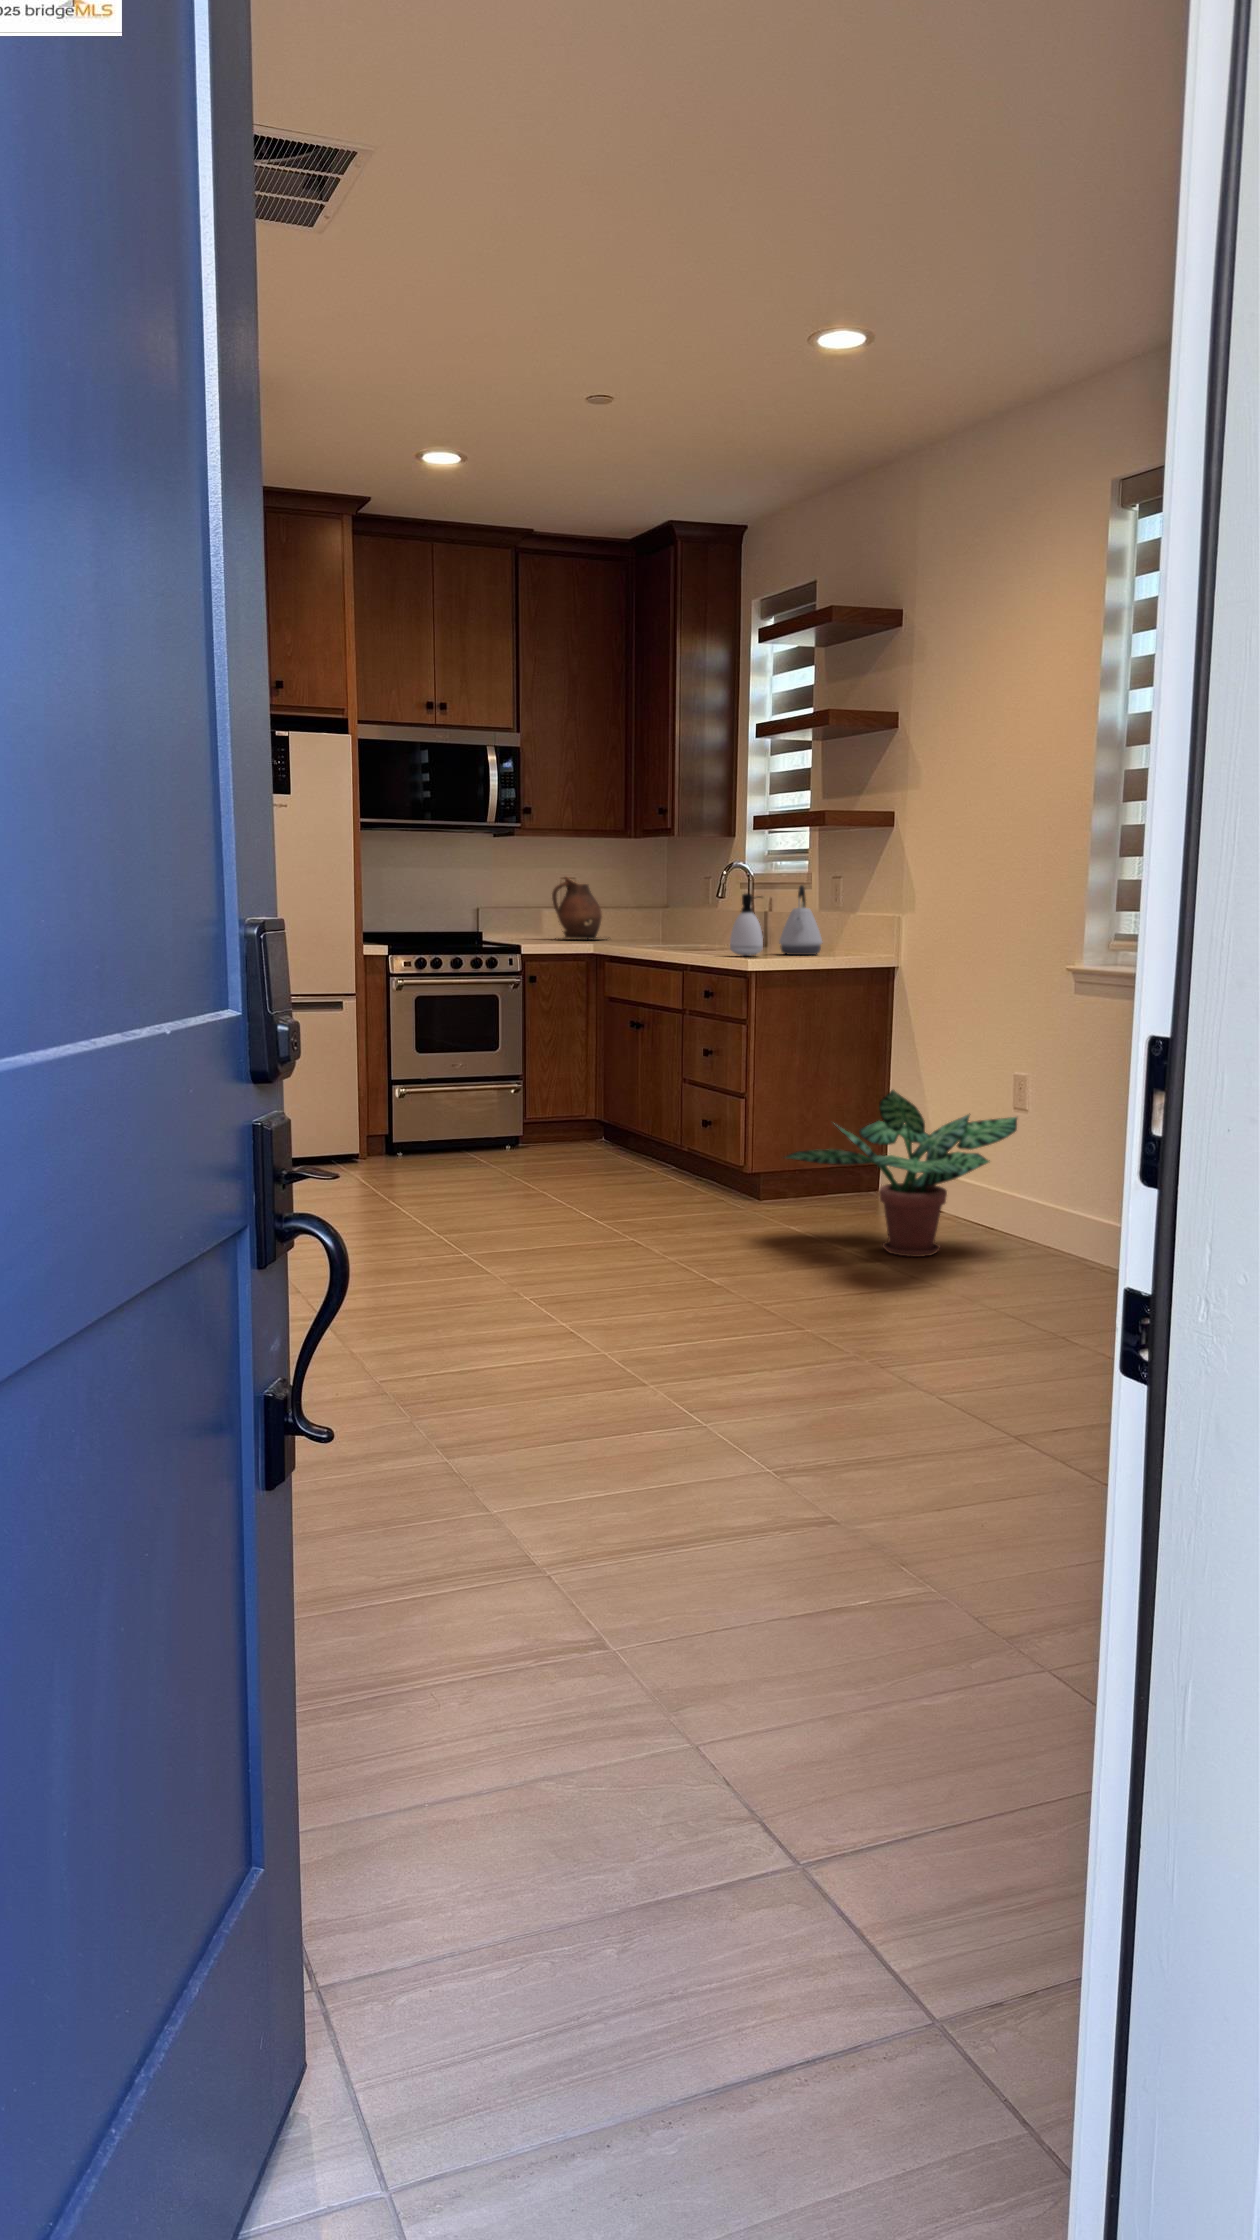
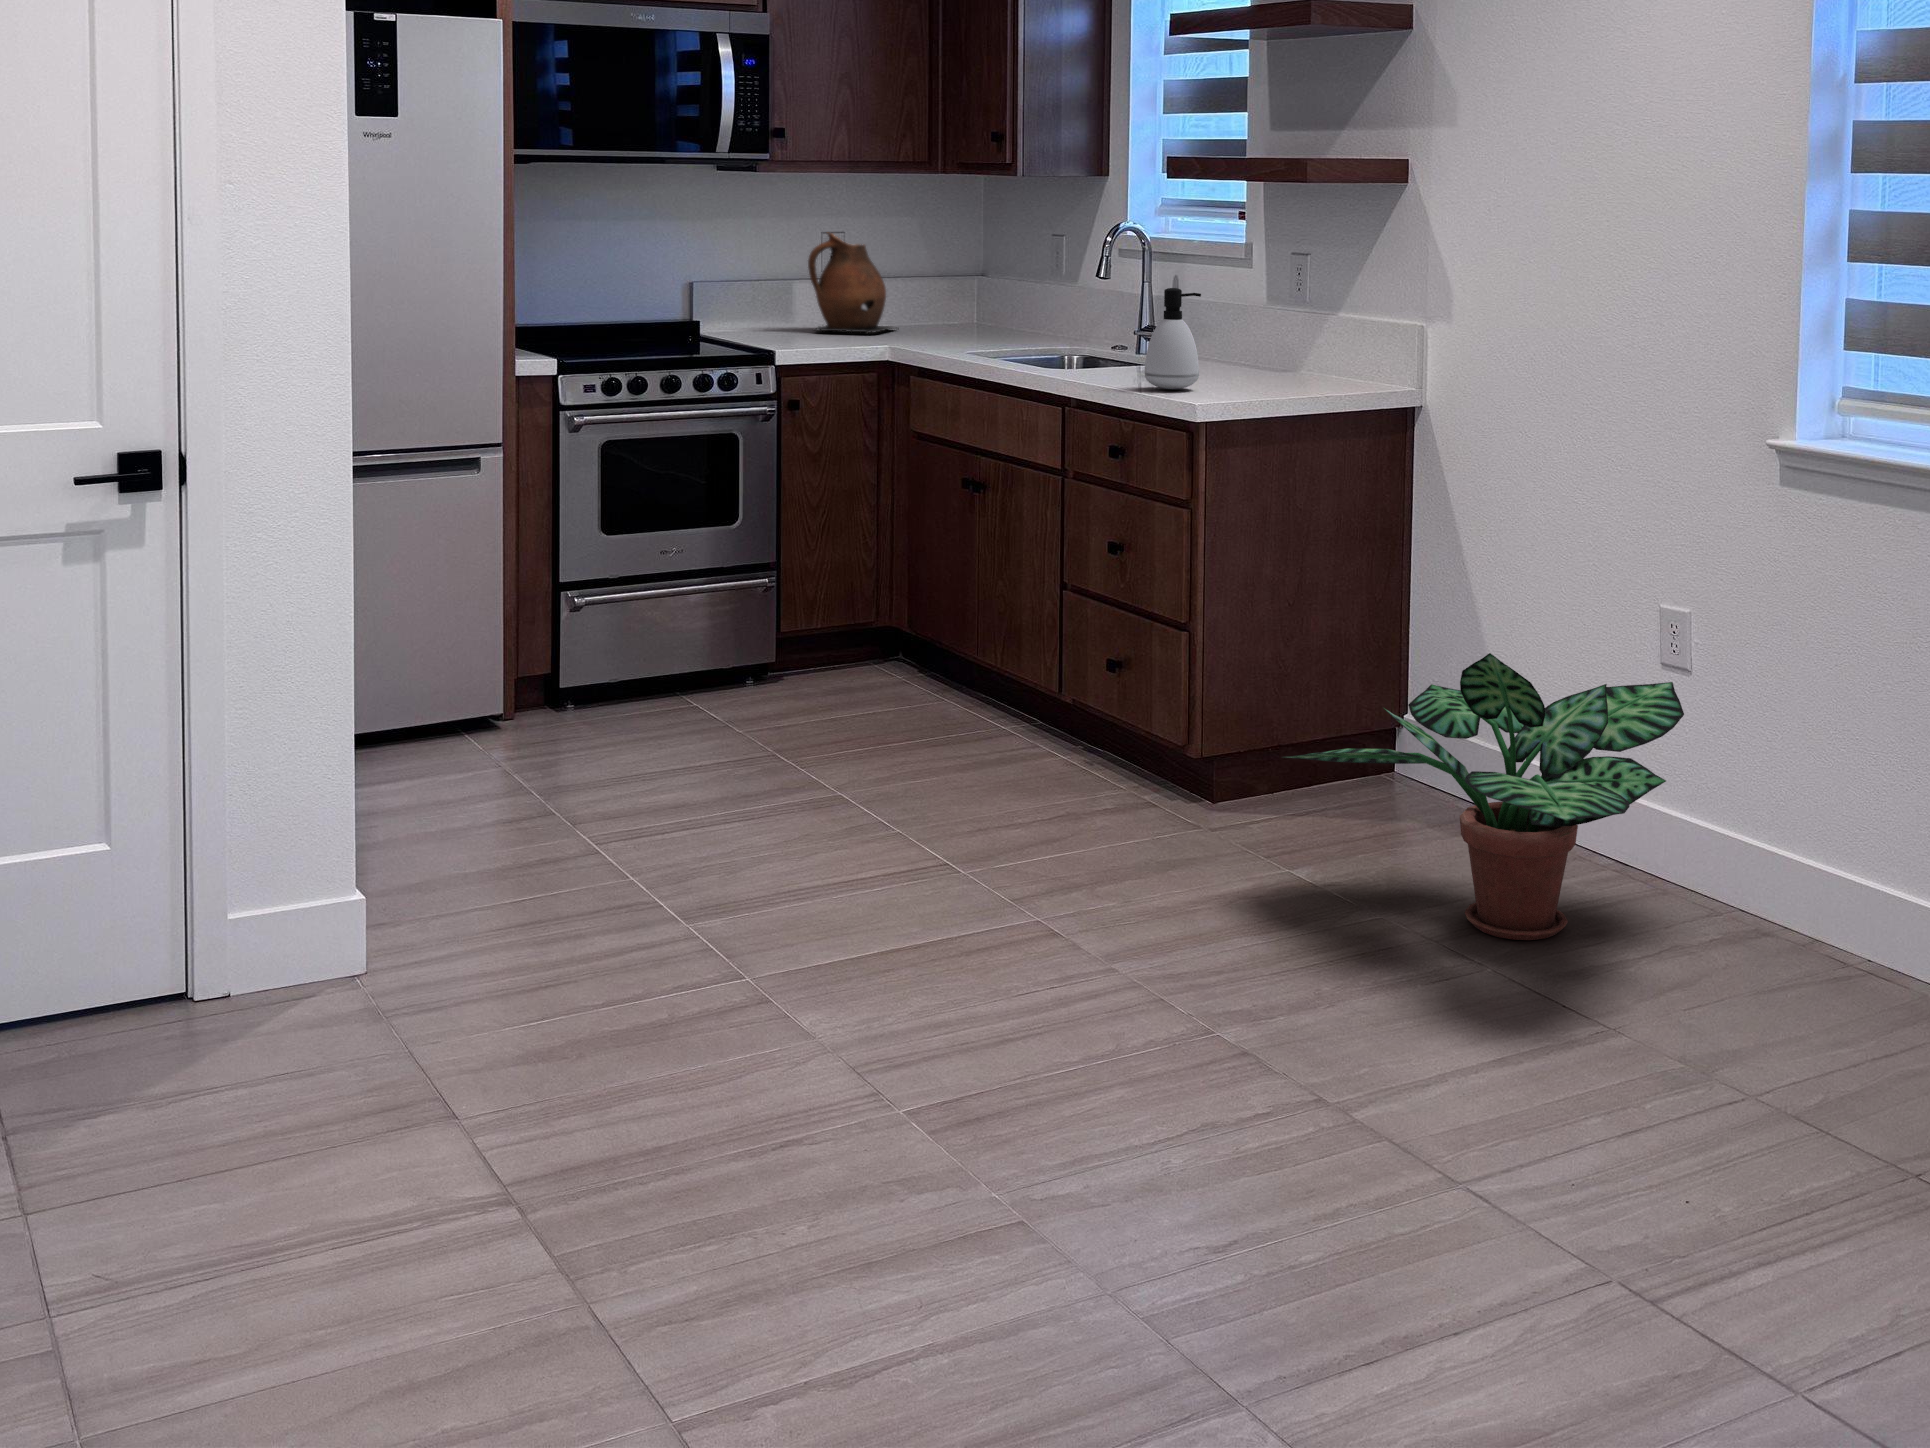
kettle: present [779,885,822,955] -> none [1216,271,1286,384]

